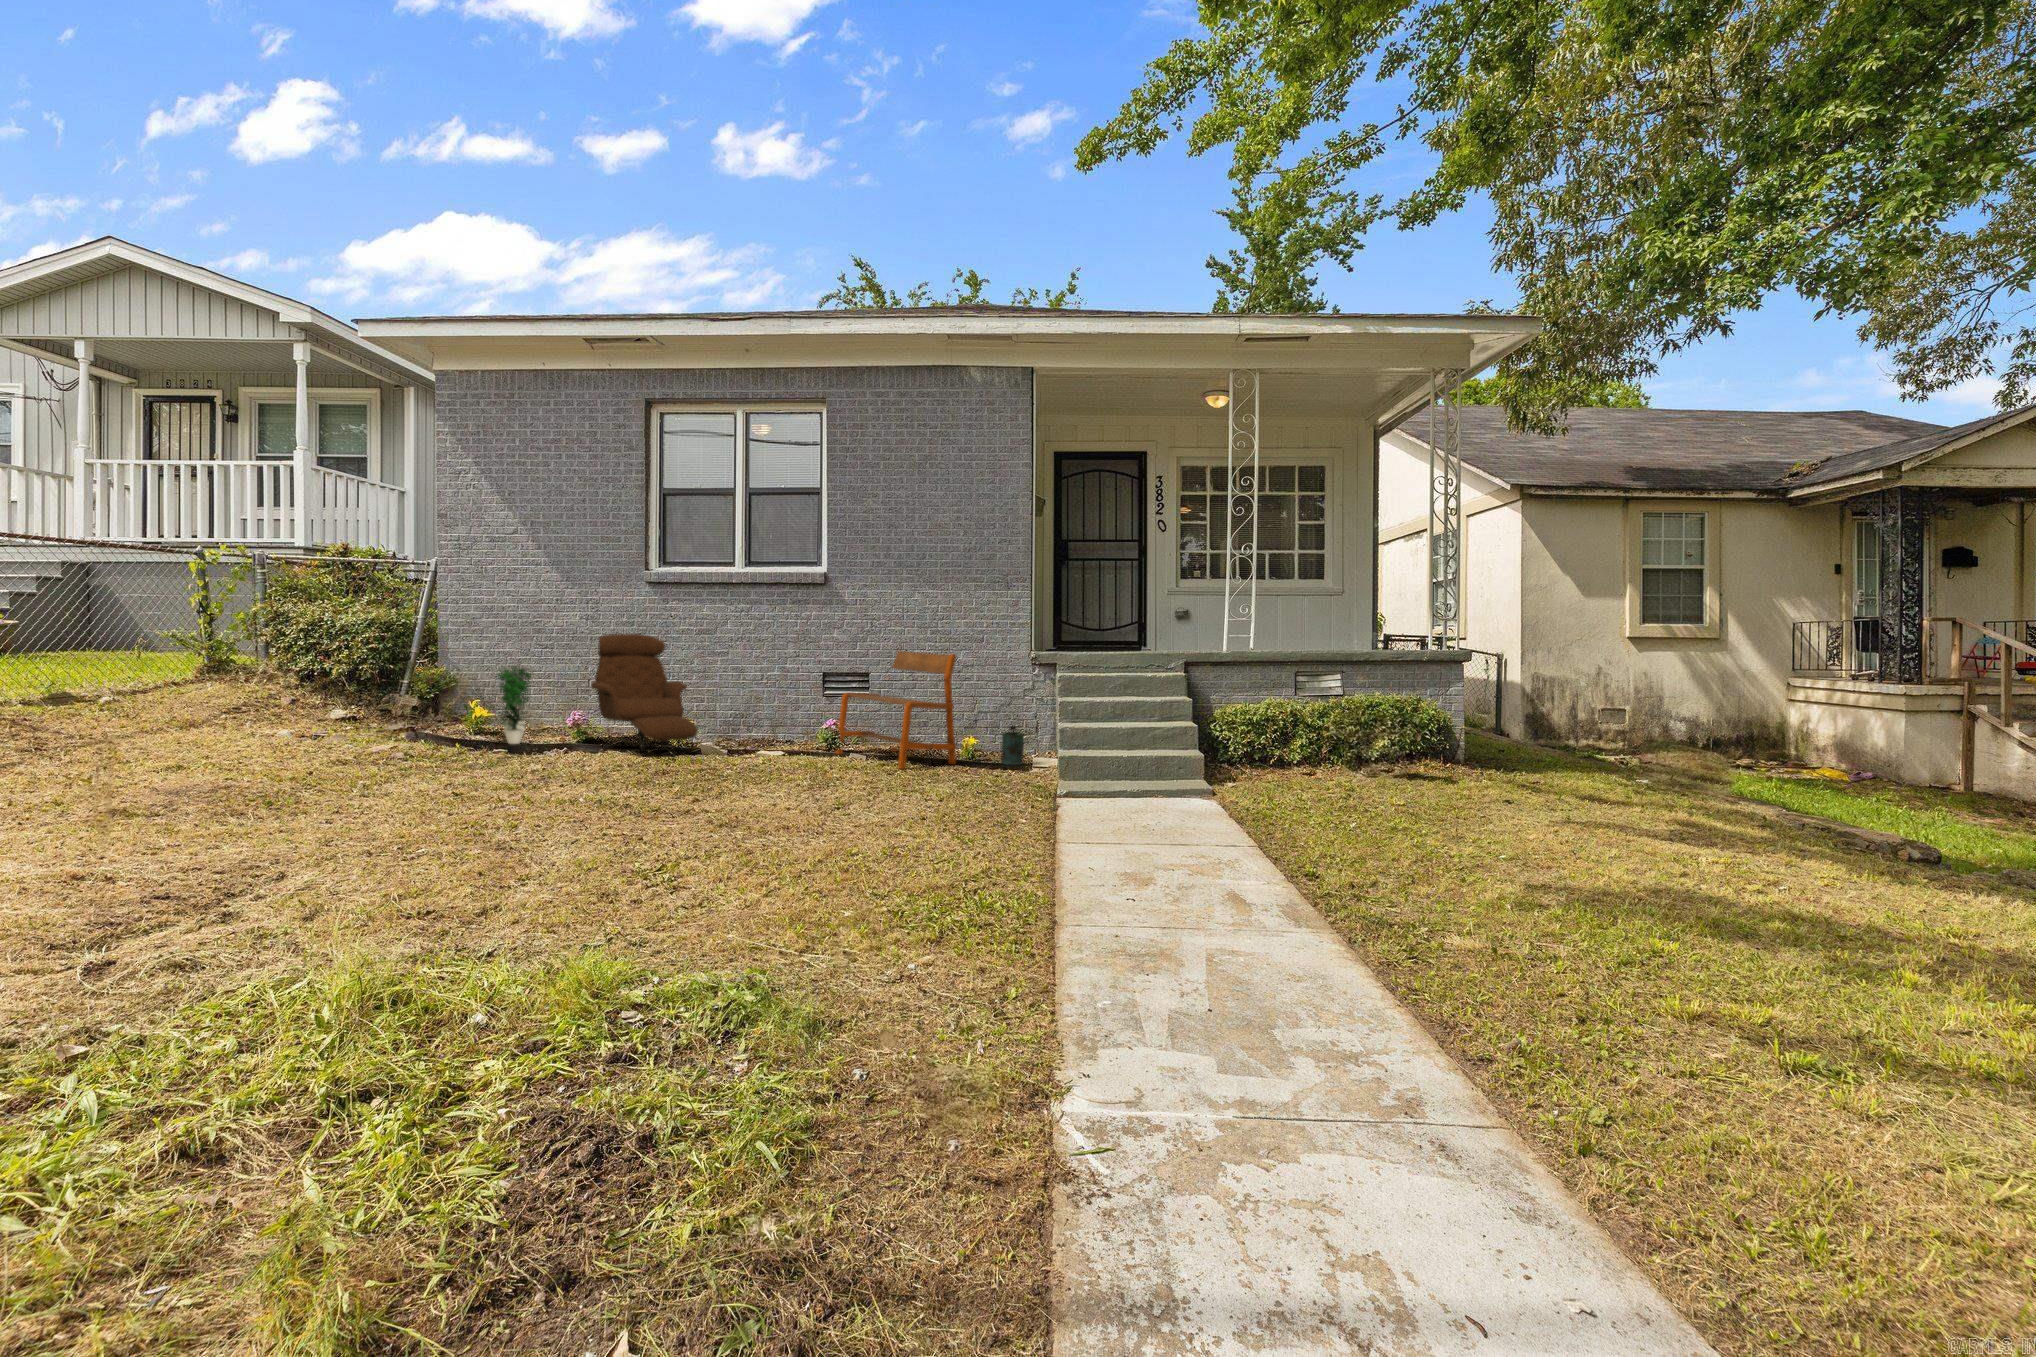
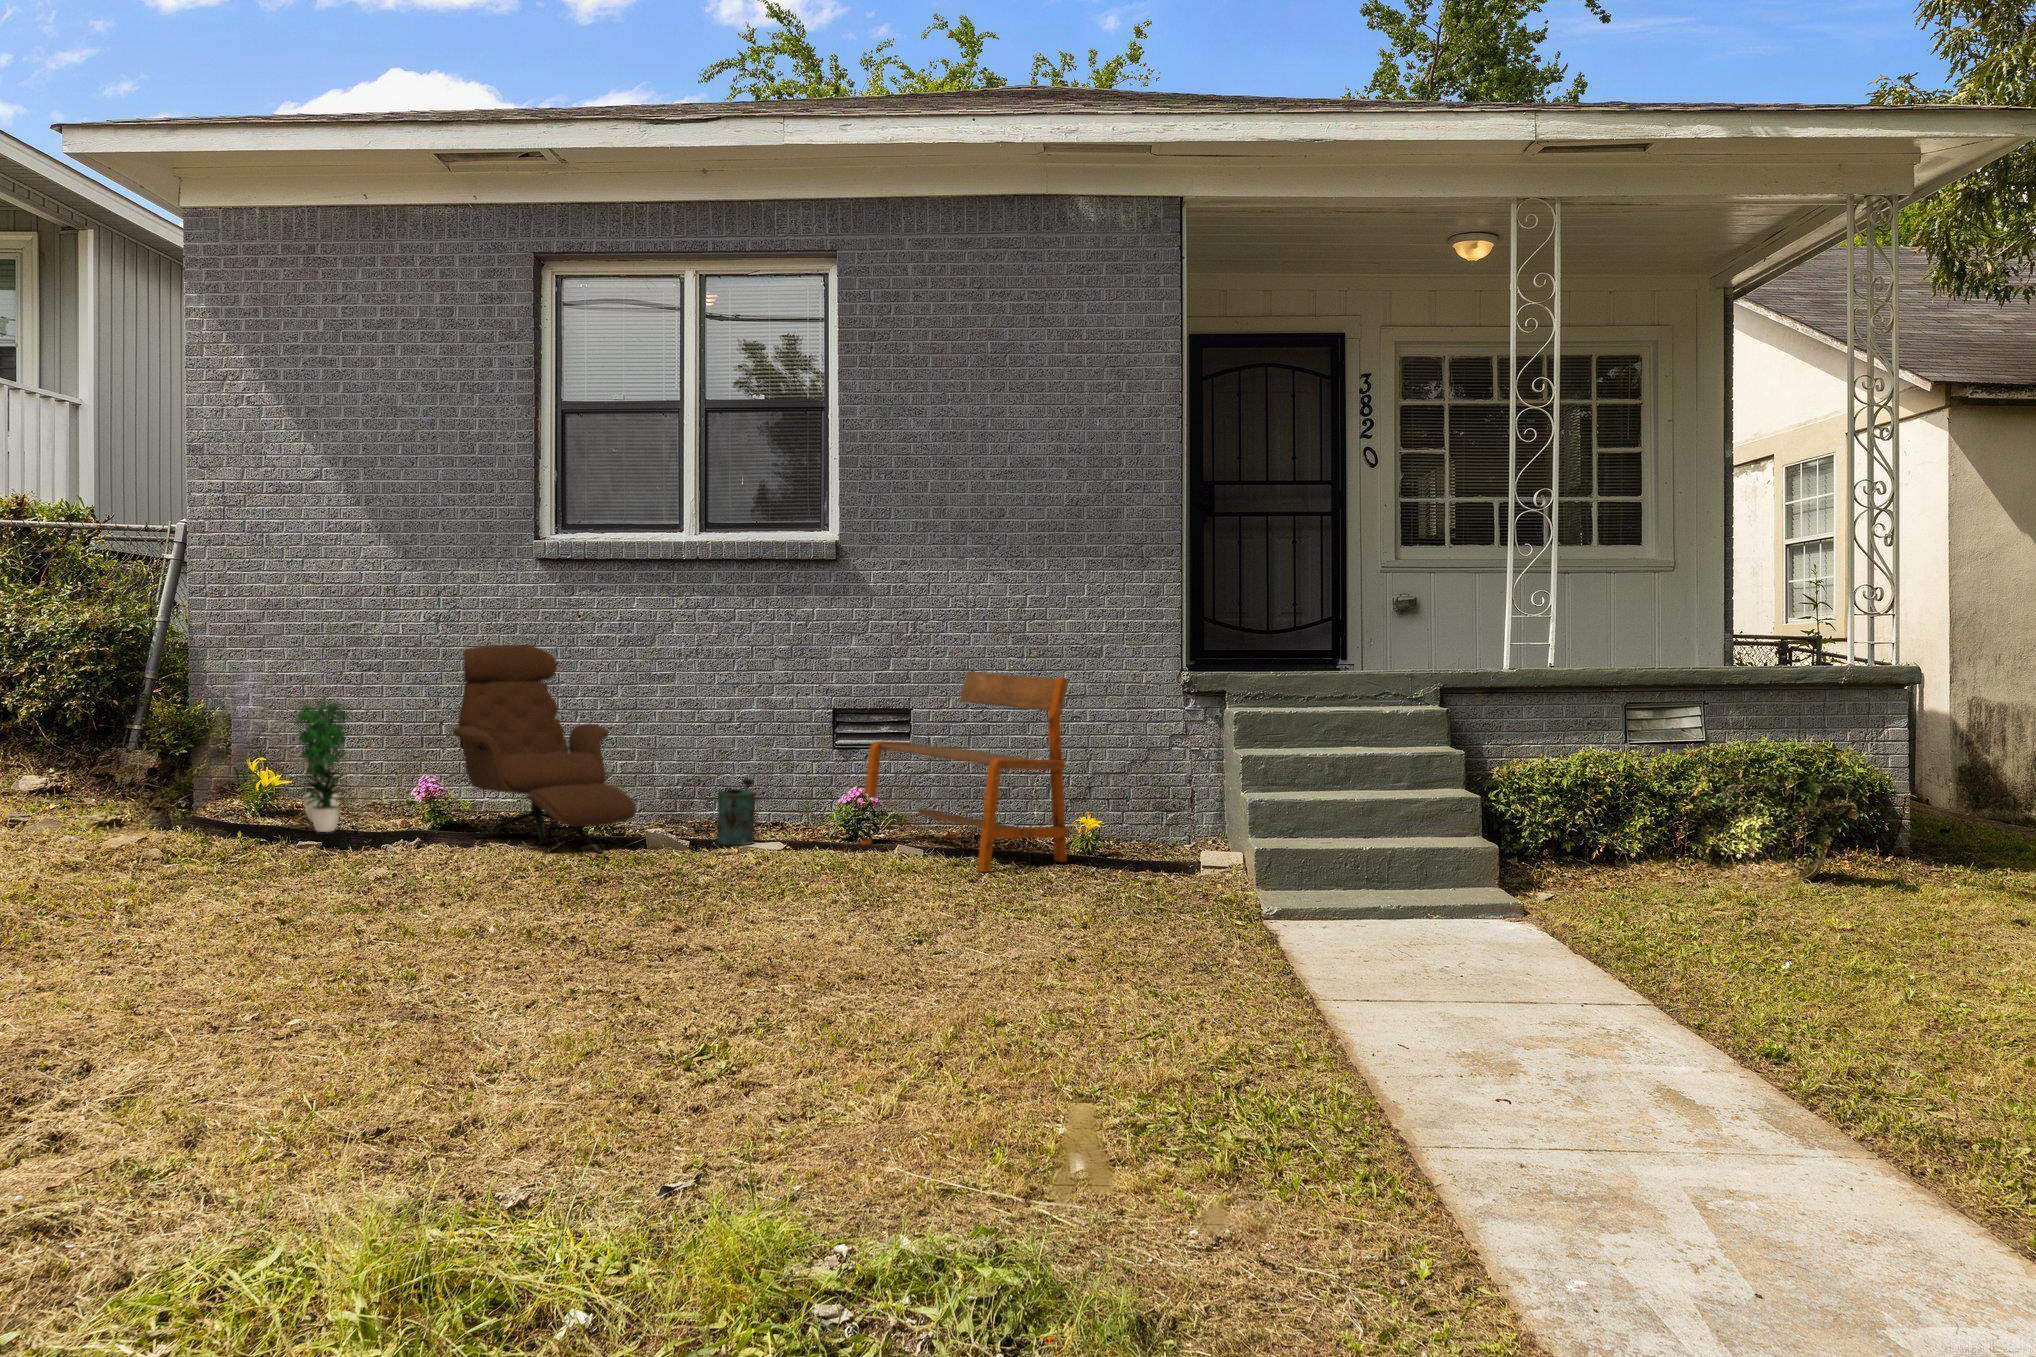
watering can: present [1001,726,1024,765] -> present [717,779,755,845]

